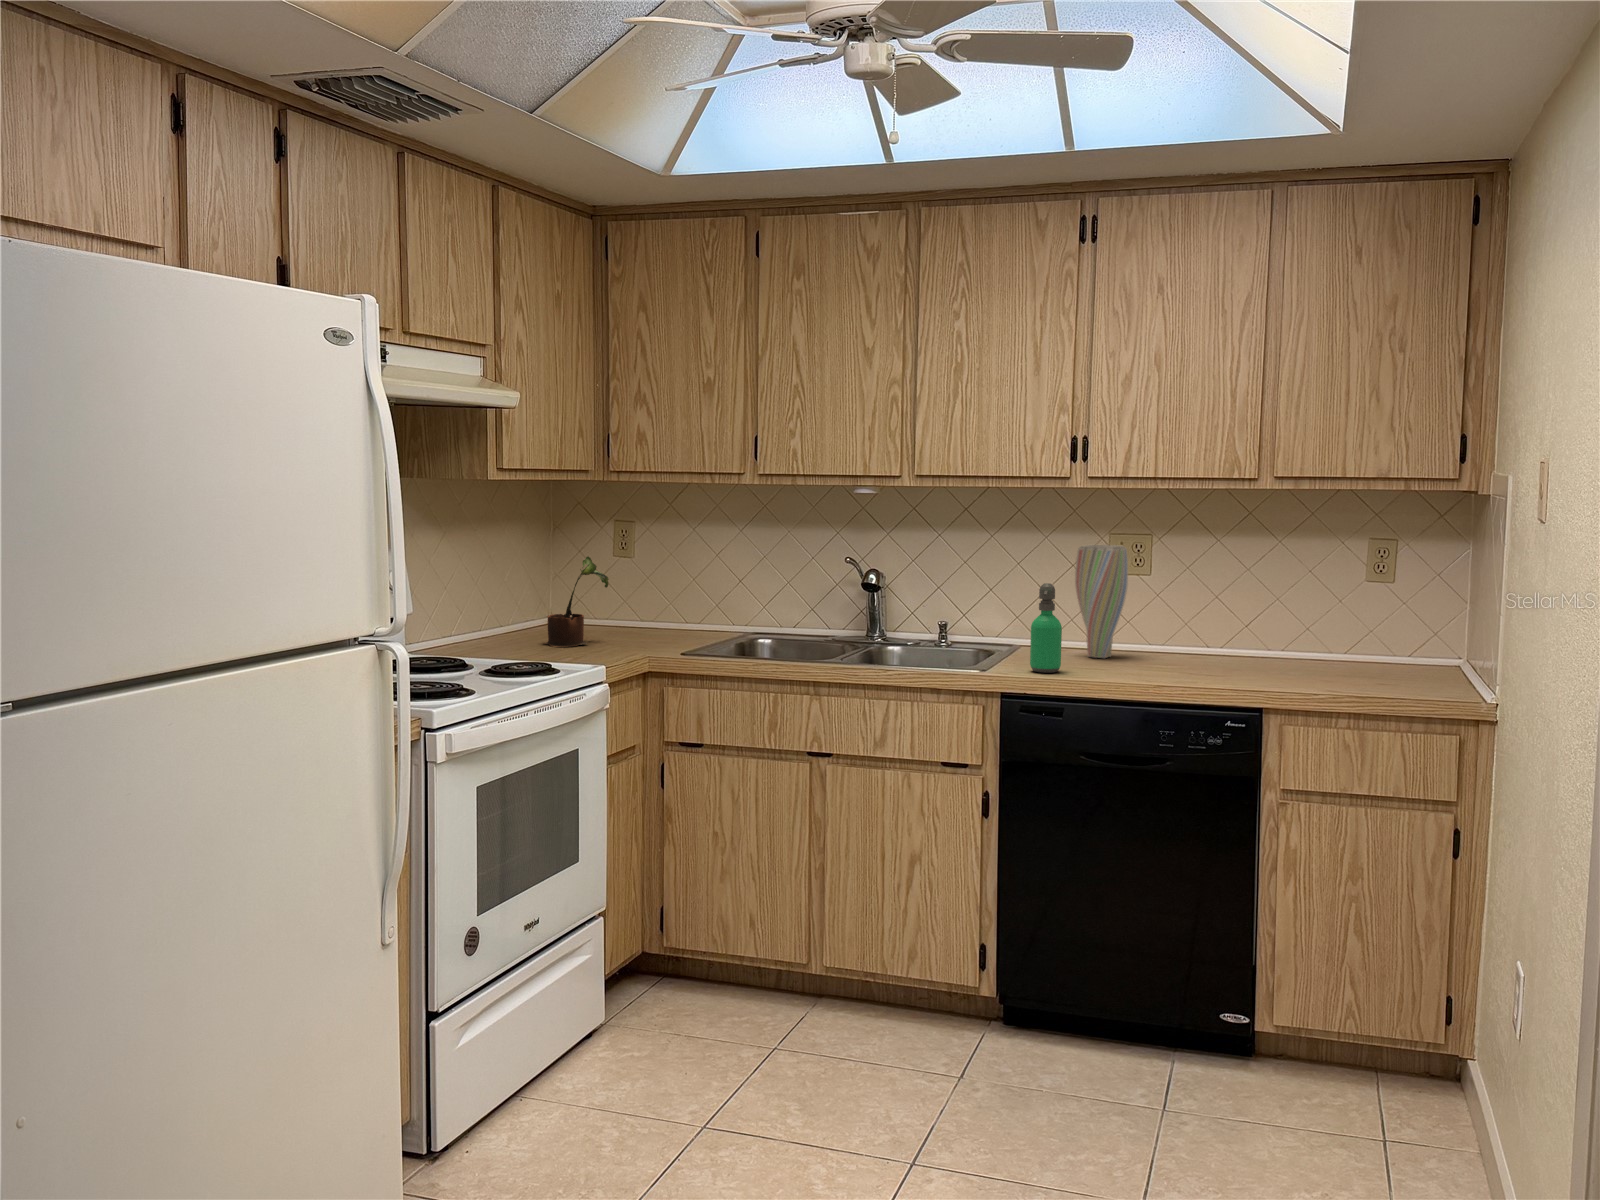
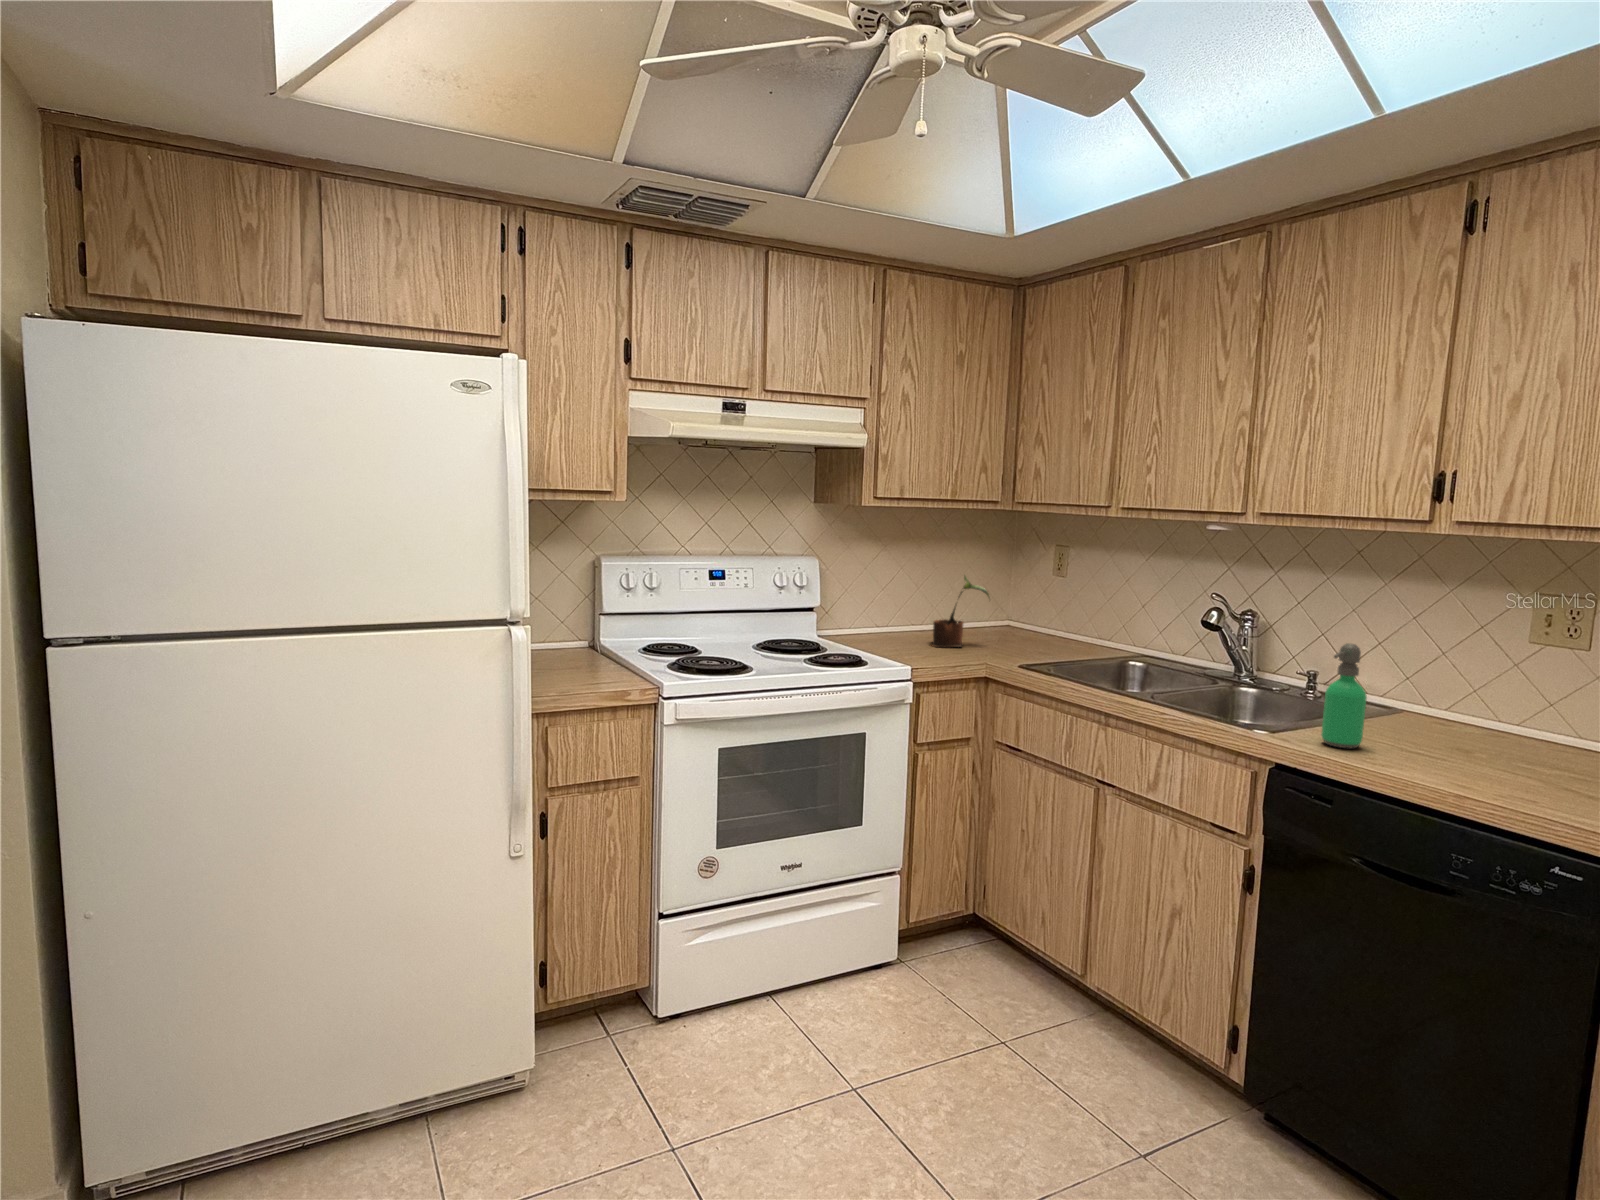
vase: present [1075,545,1128,658] -> none [1444,604,1525,743]

